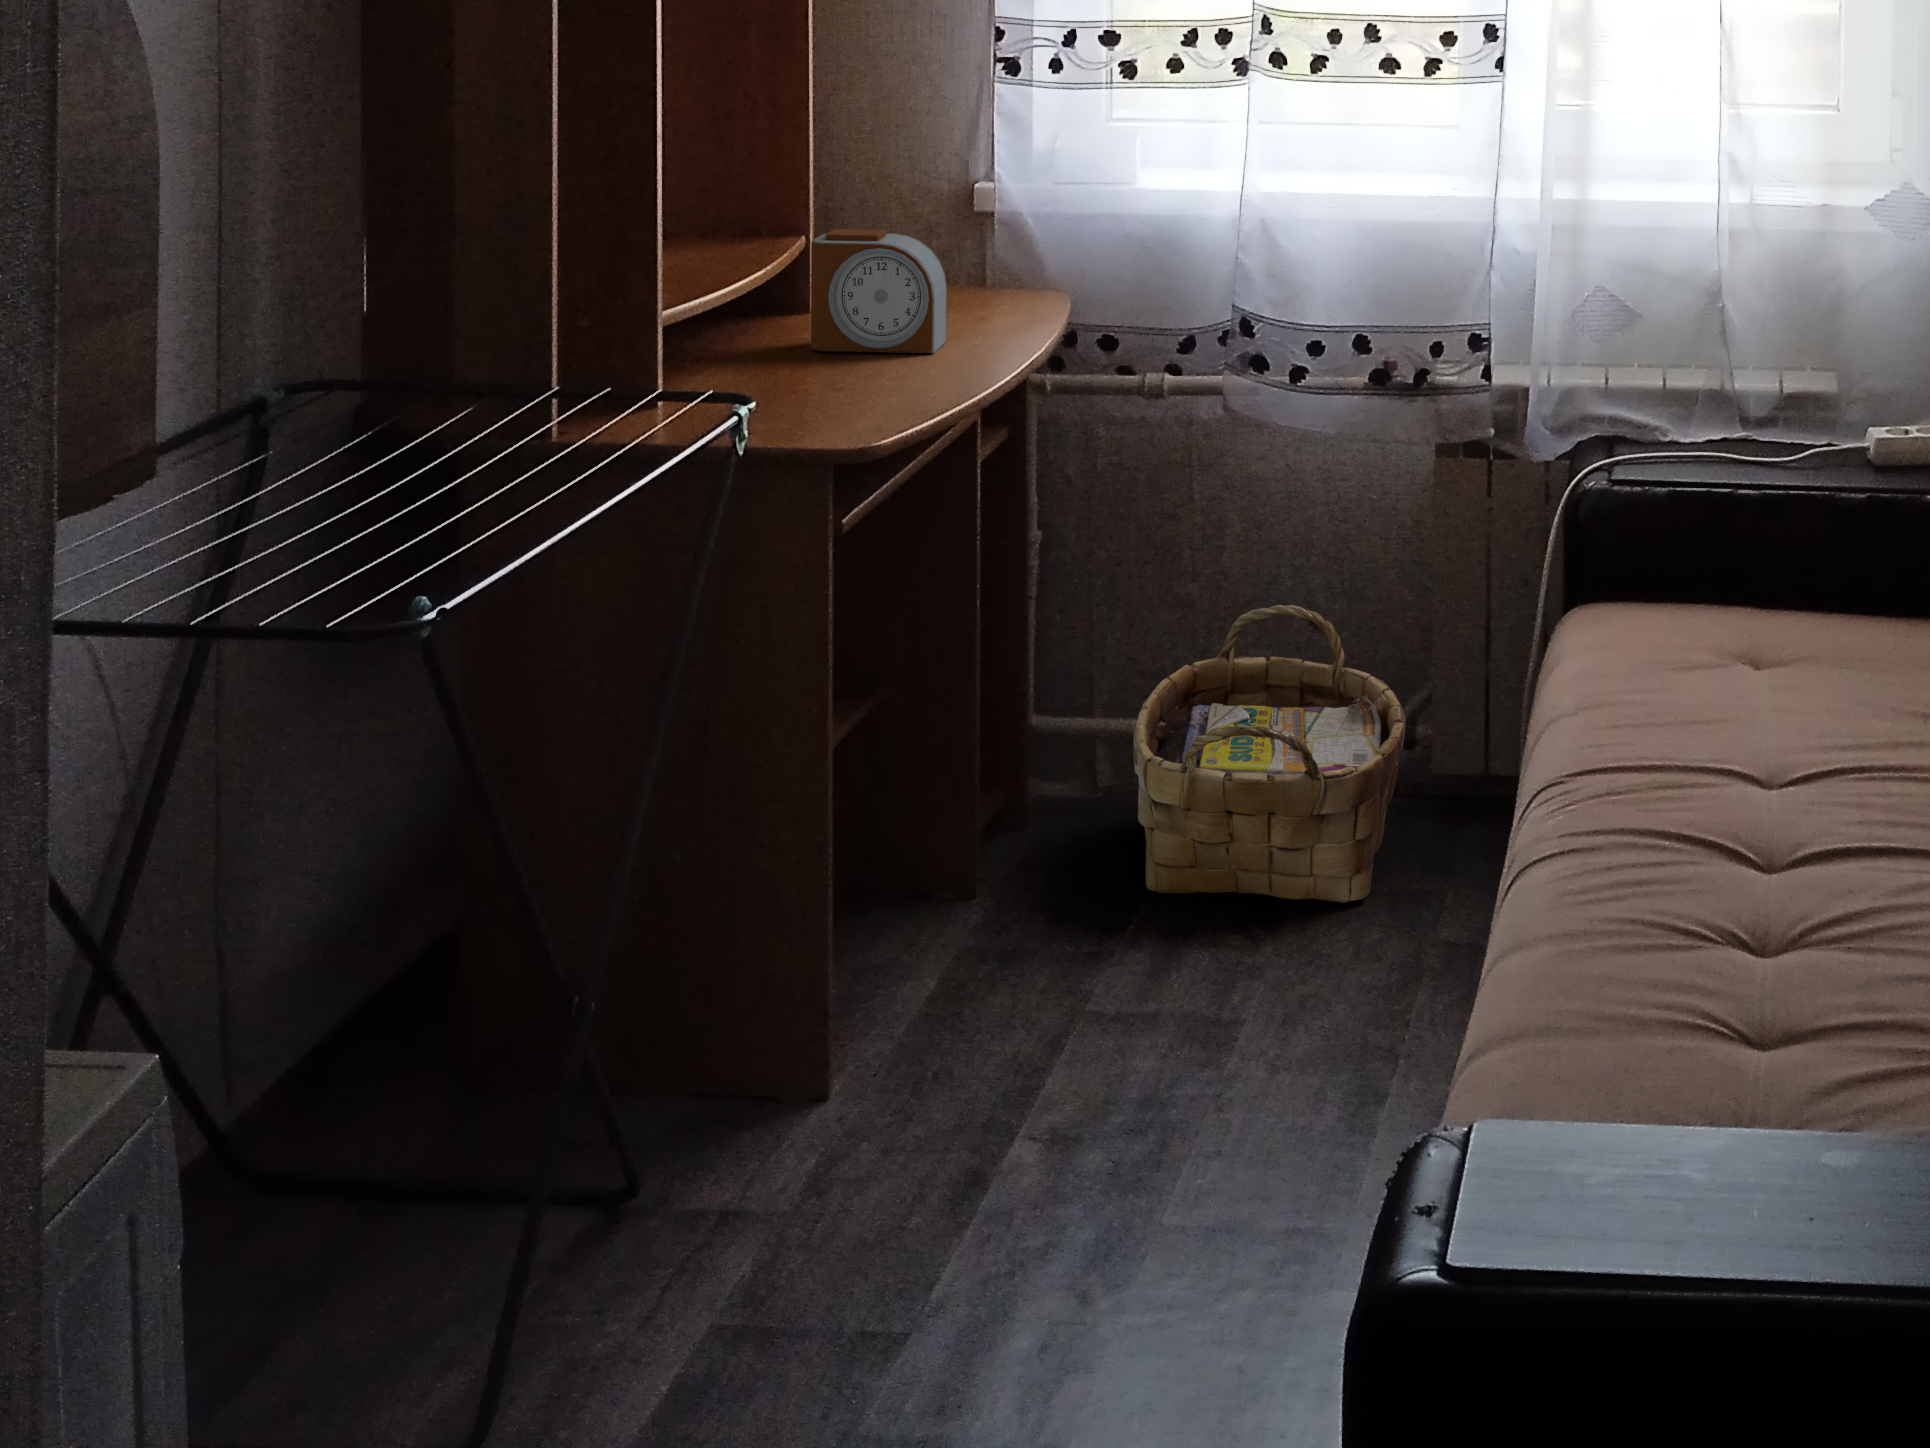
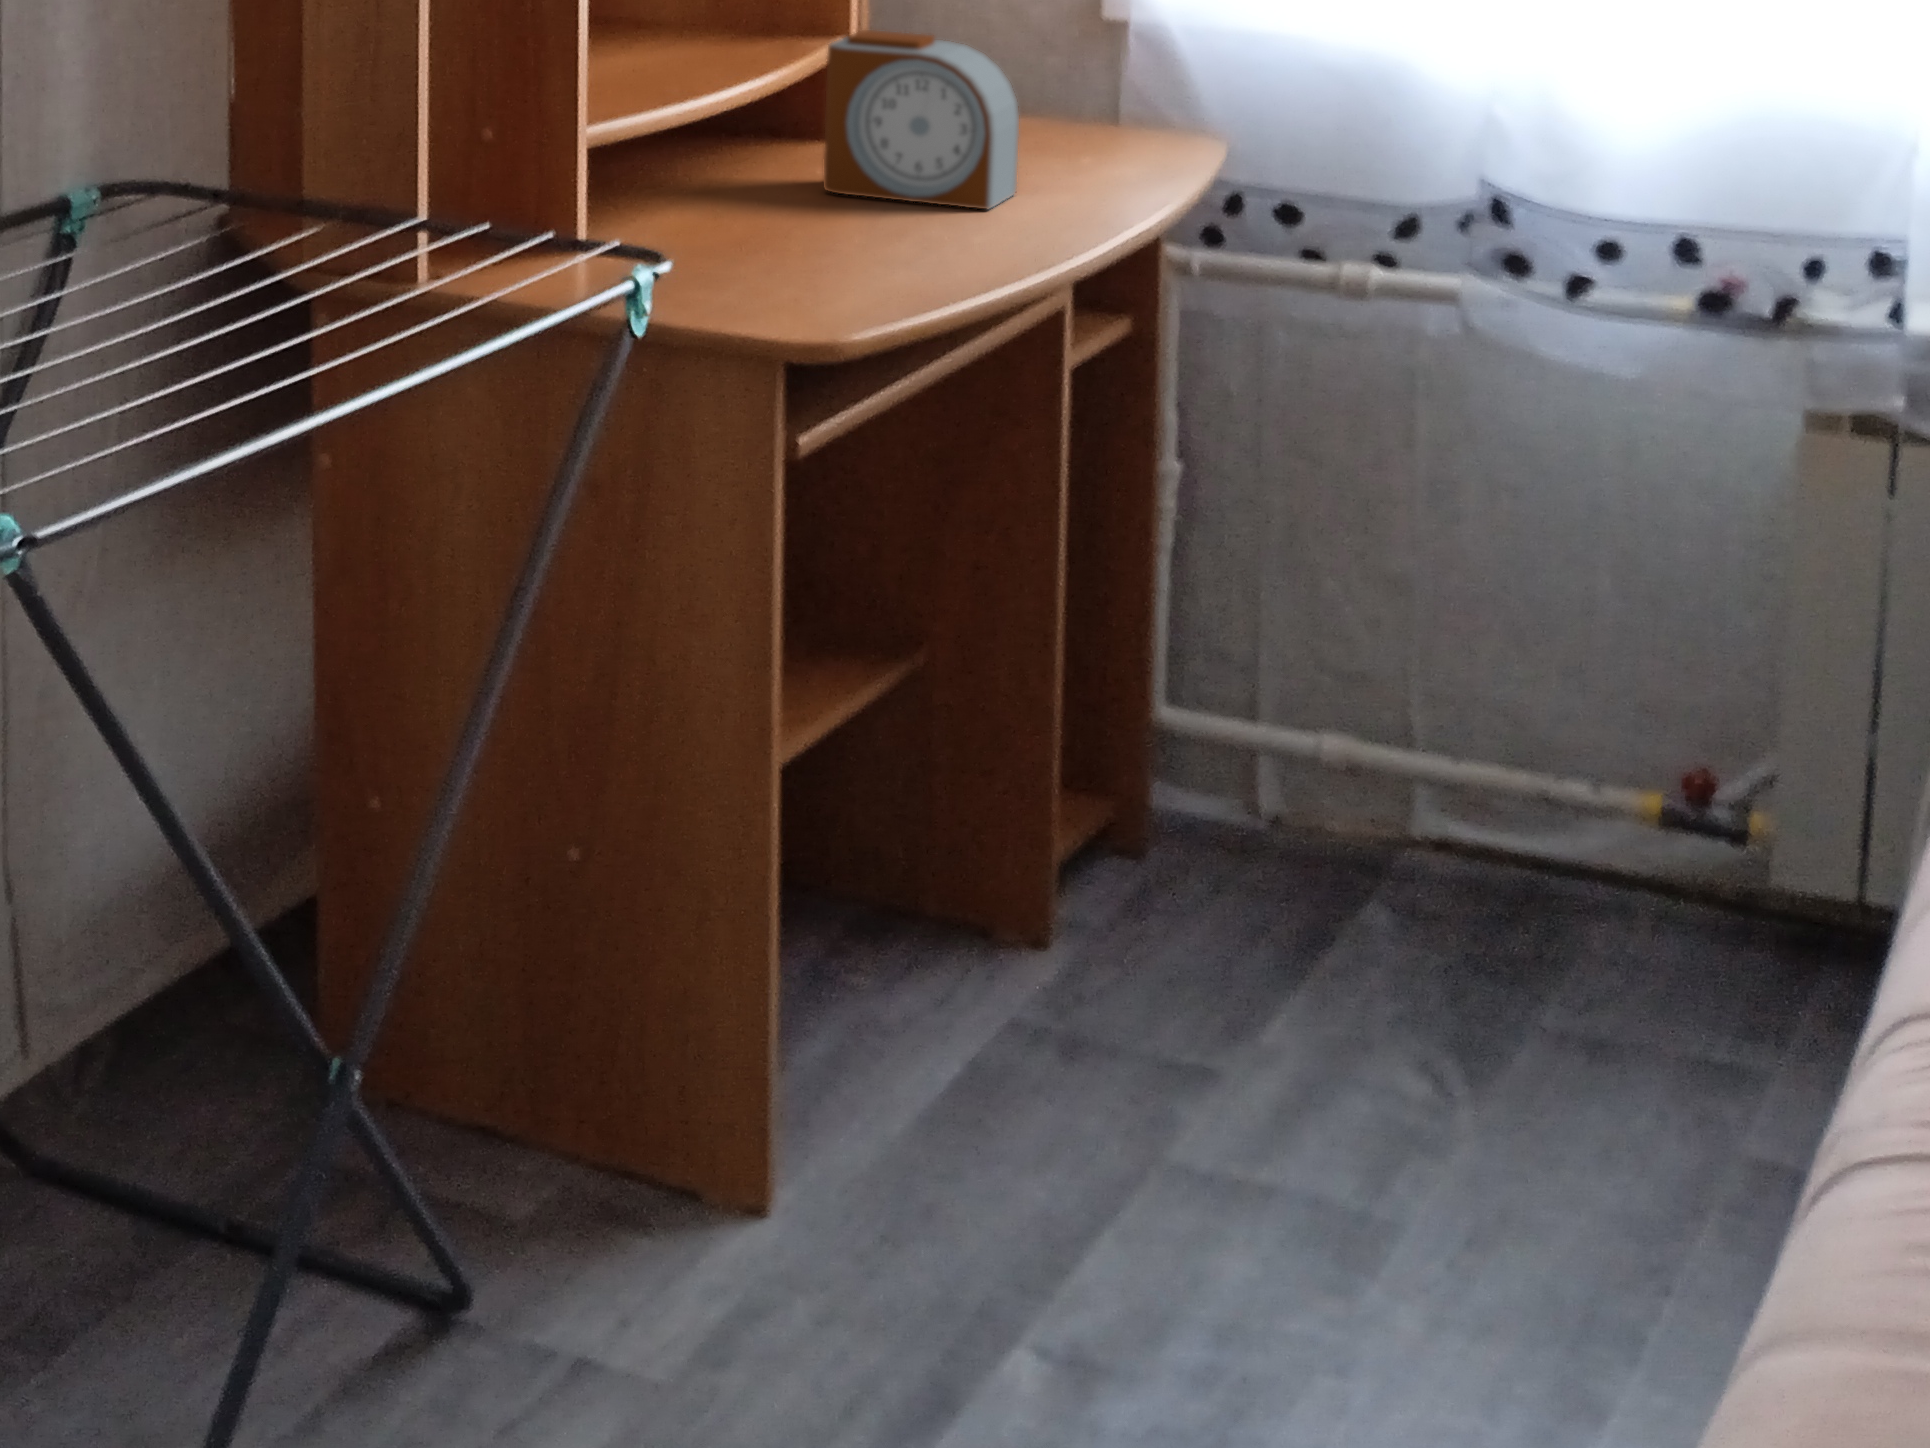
woven basket: present [1133,605,1405,903] -> none [1273,614,1714,1065]

